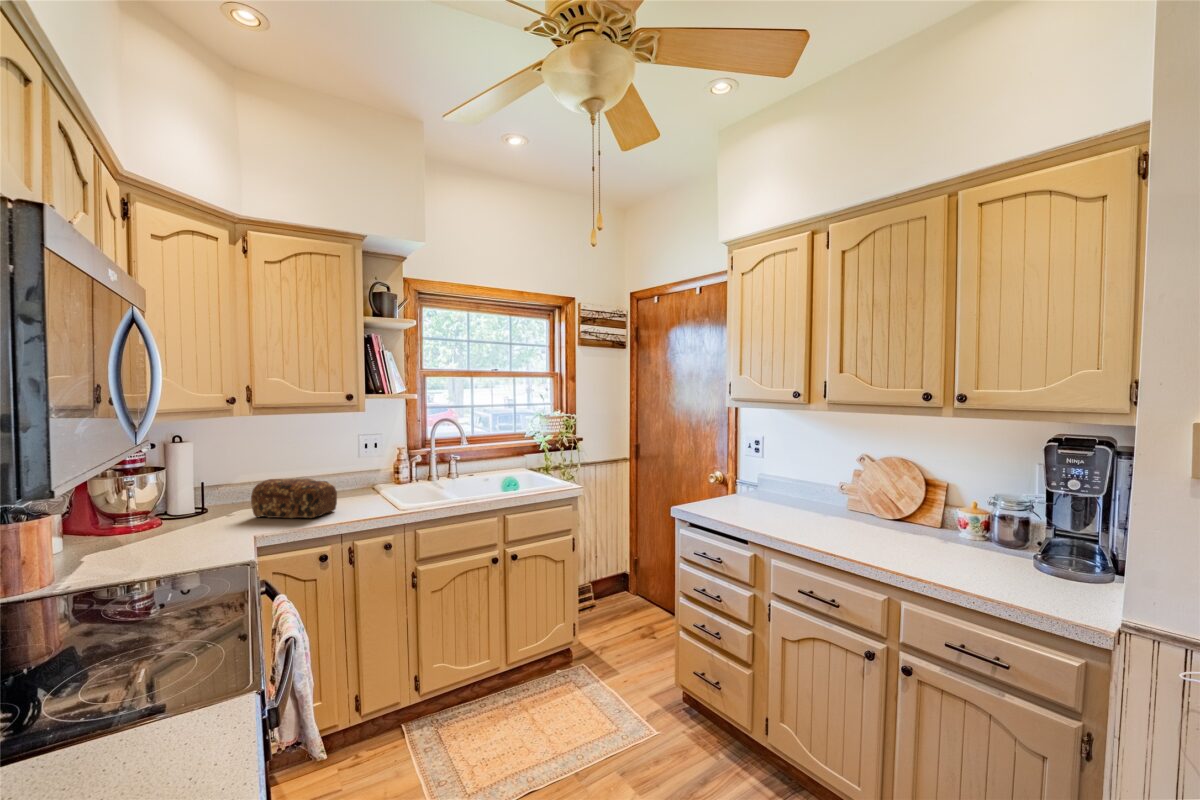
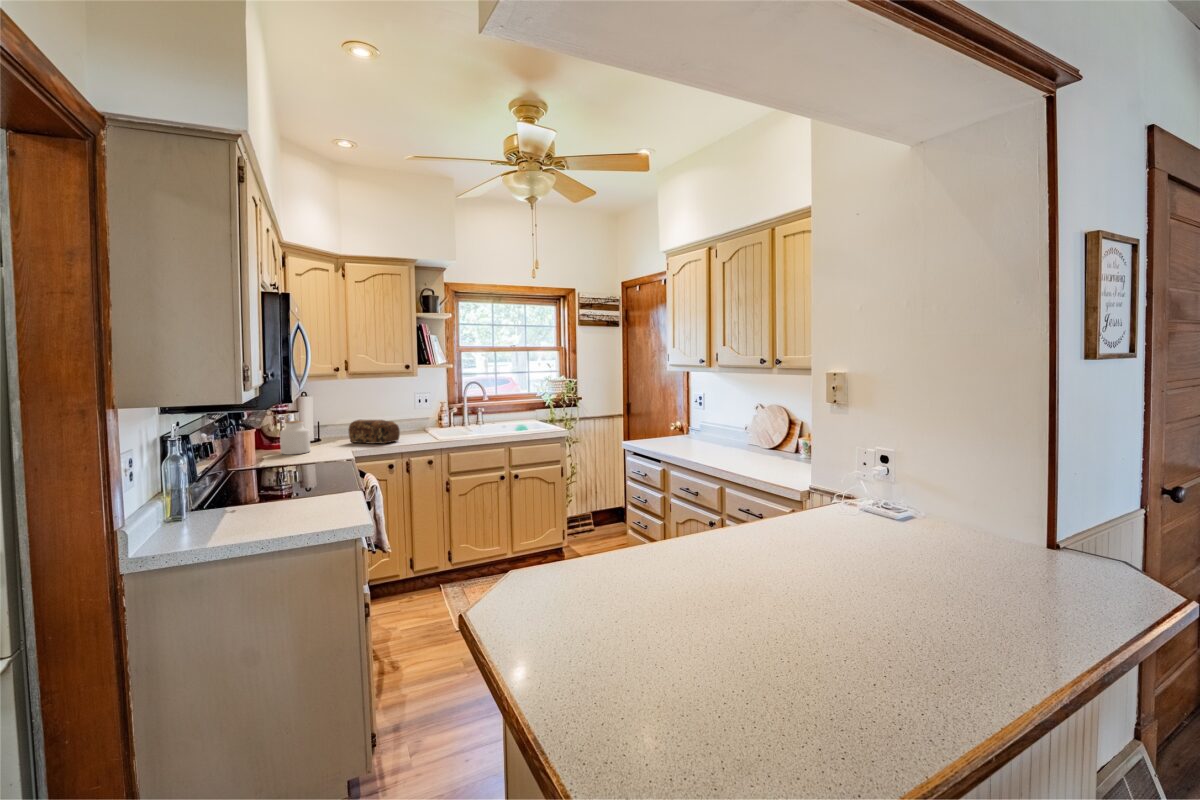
jar: none [114,490,175,554] -> present [280,421,310,455]

